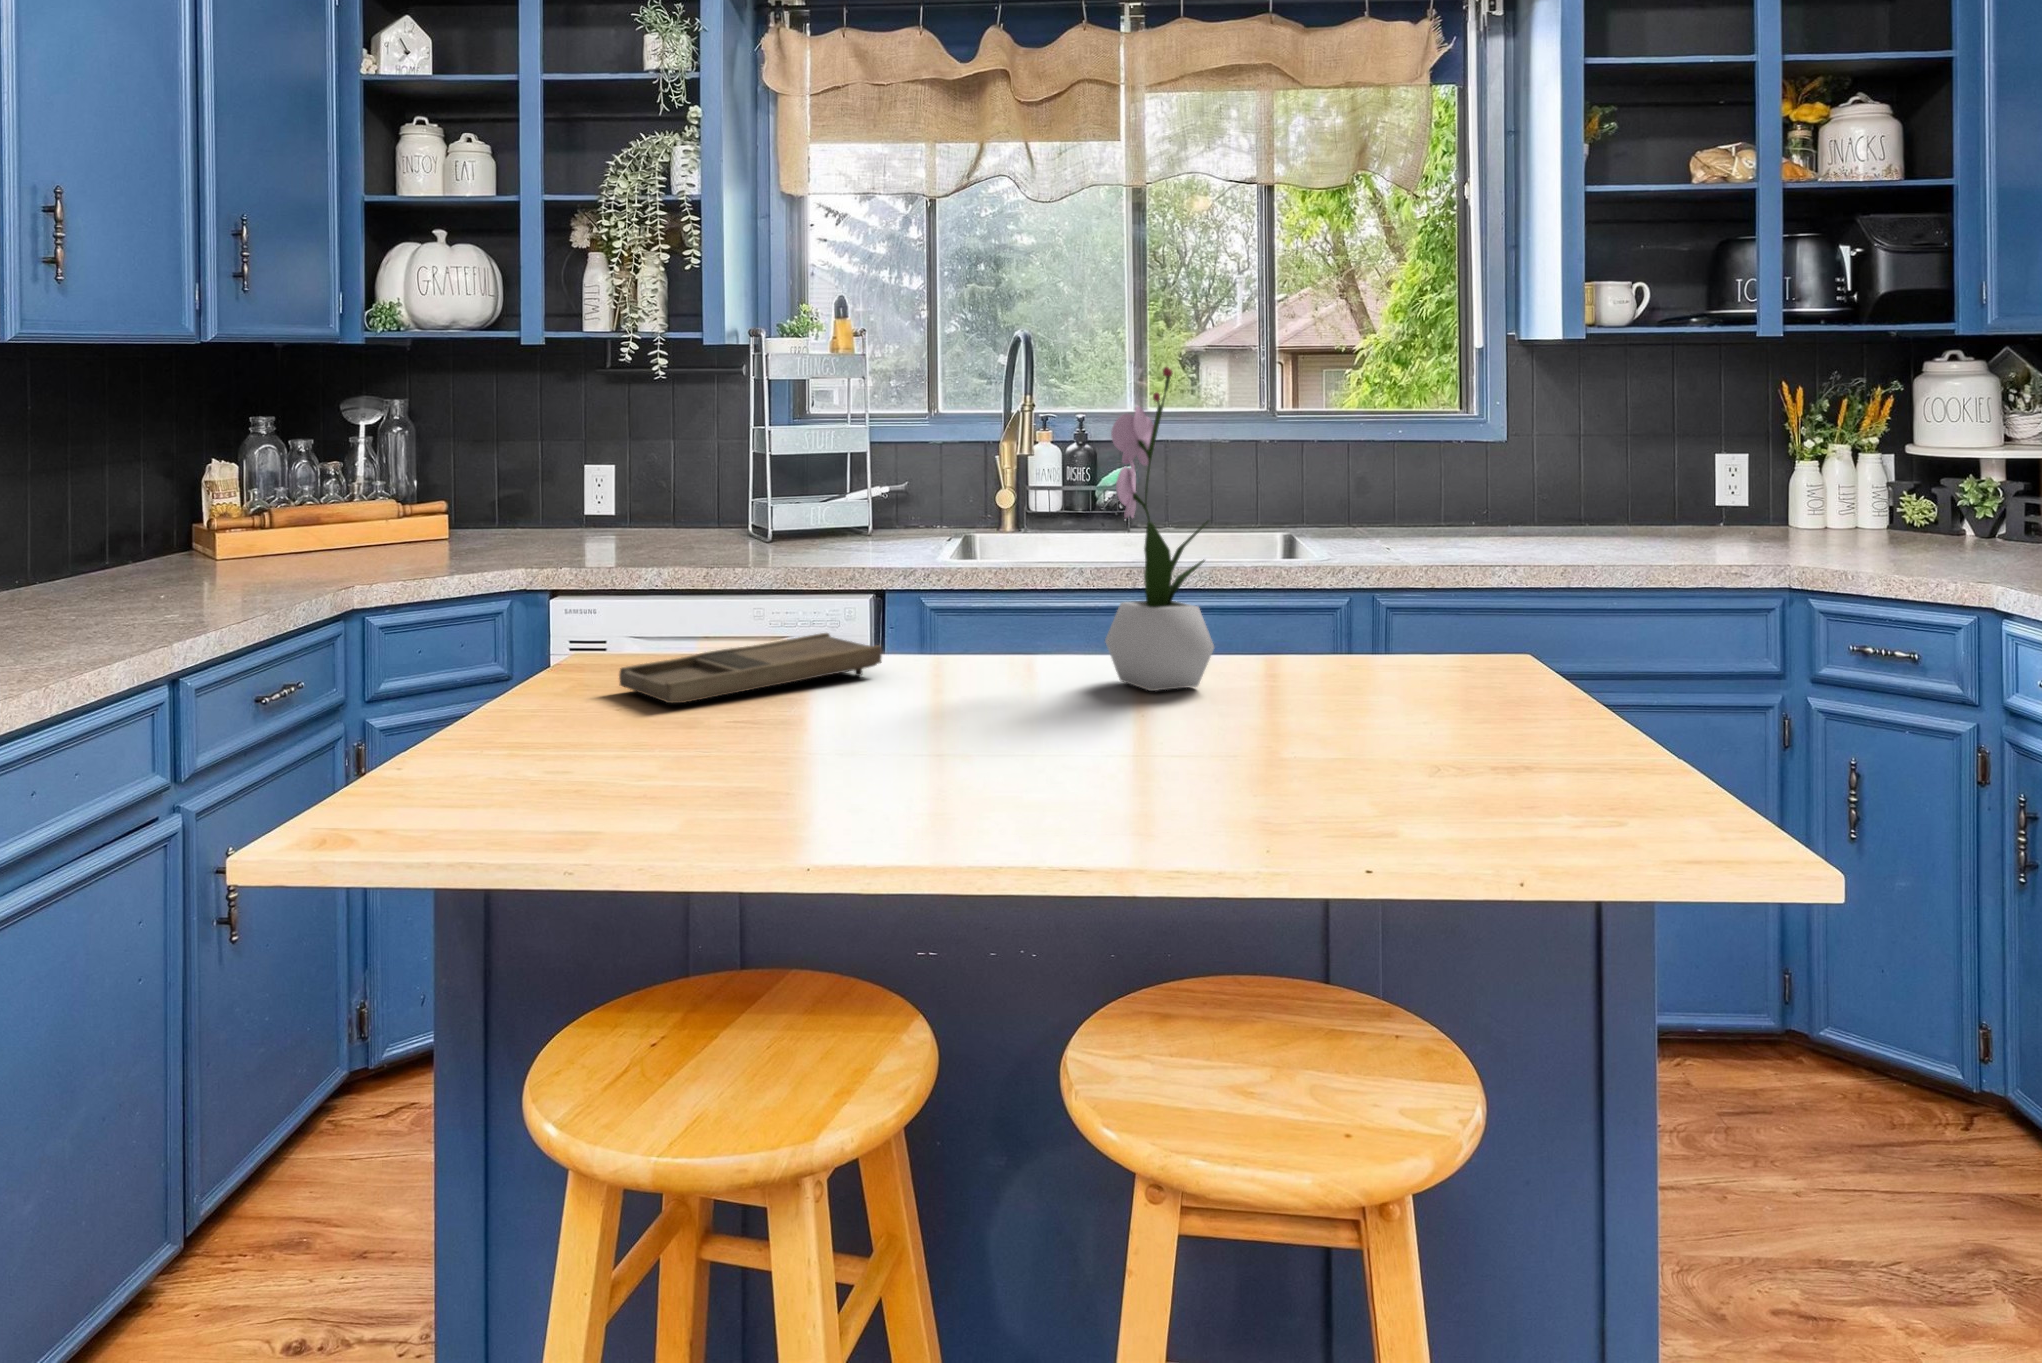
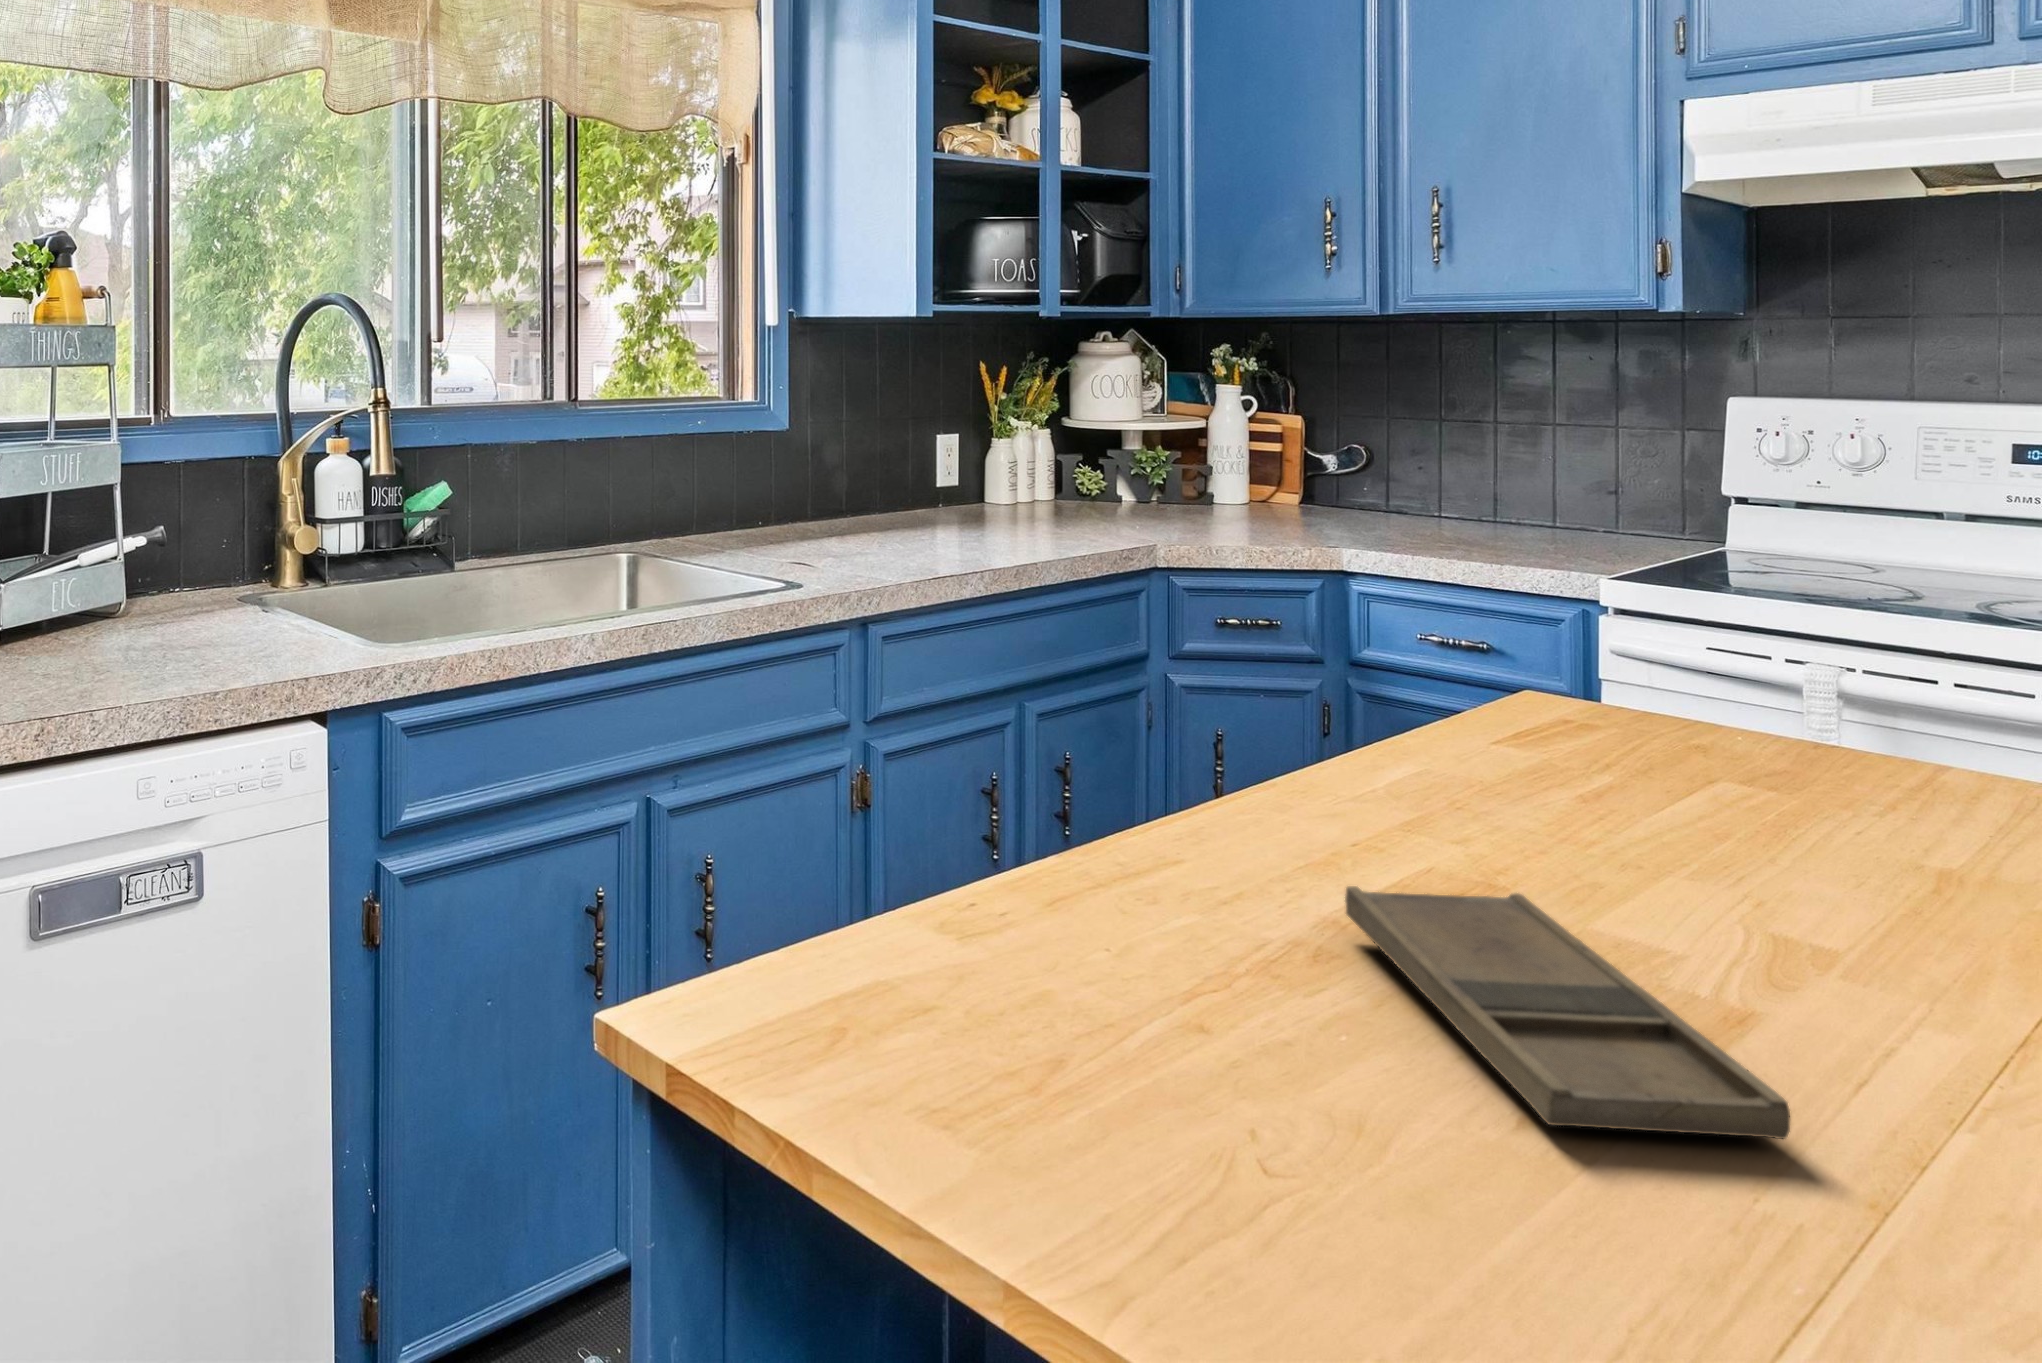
flower arrangement: present [1105,367,1214,691] -> none [1584,419,1828,869]

